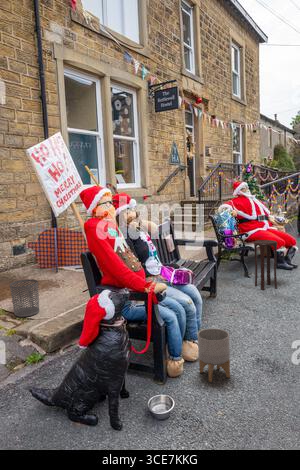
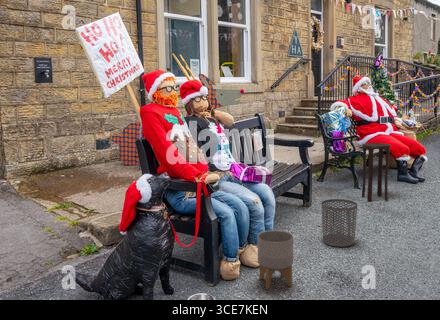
waste bin: present [10,279,39,317] -> present [322,199,357,247]

